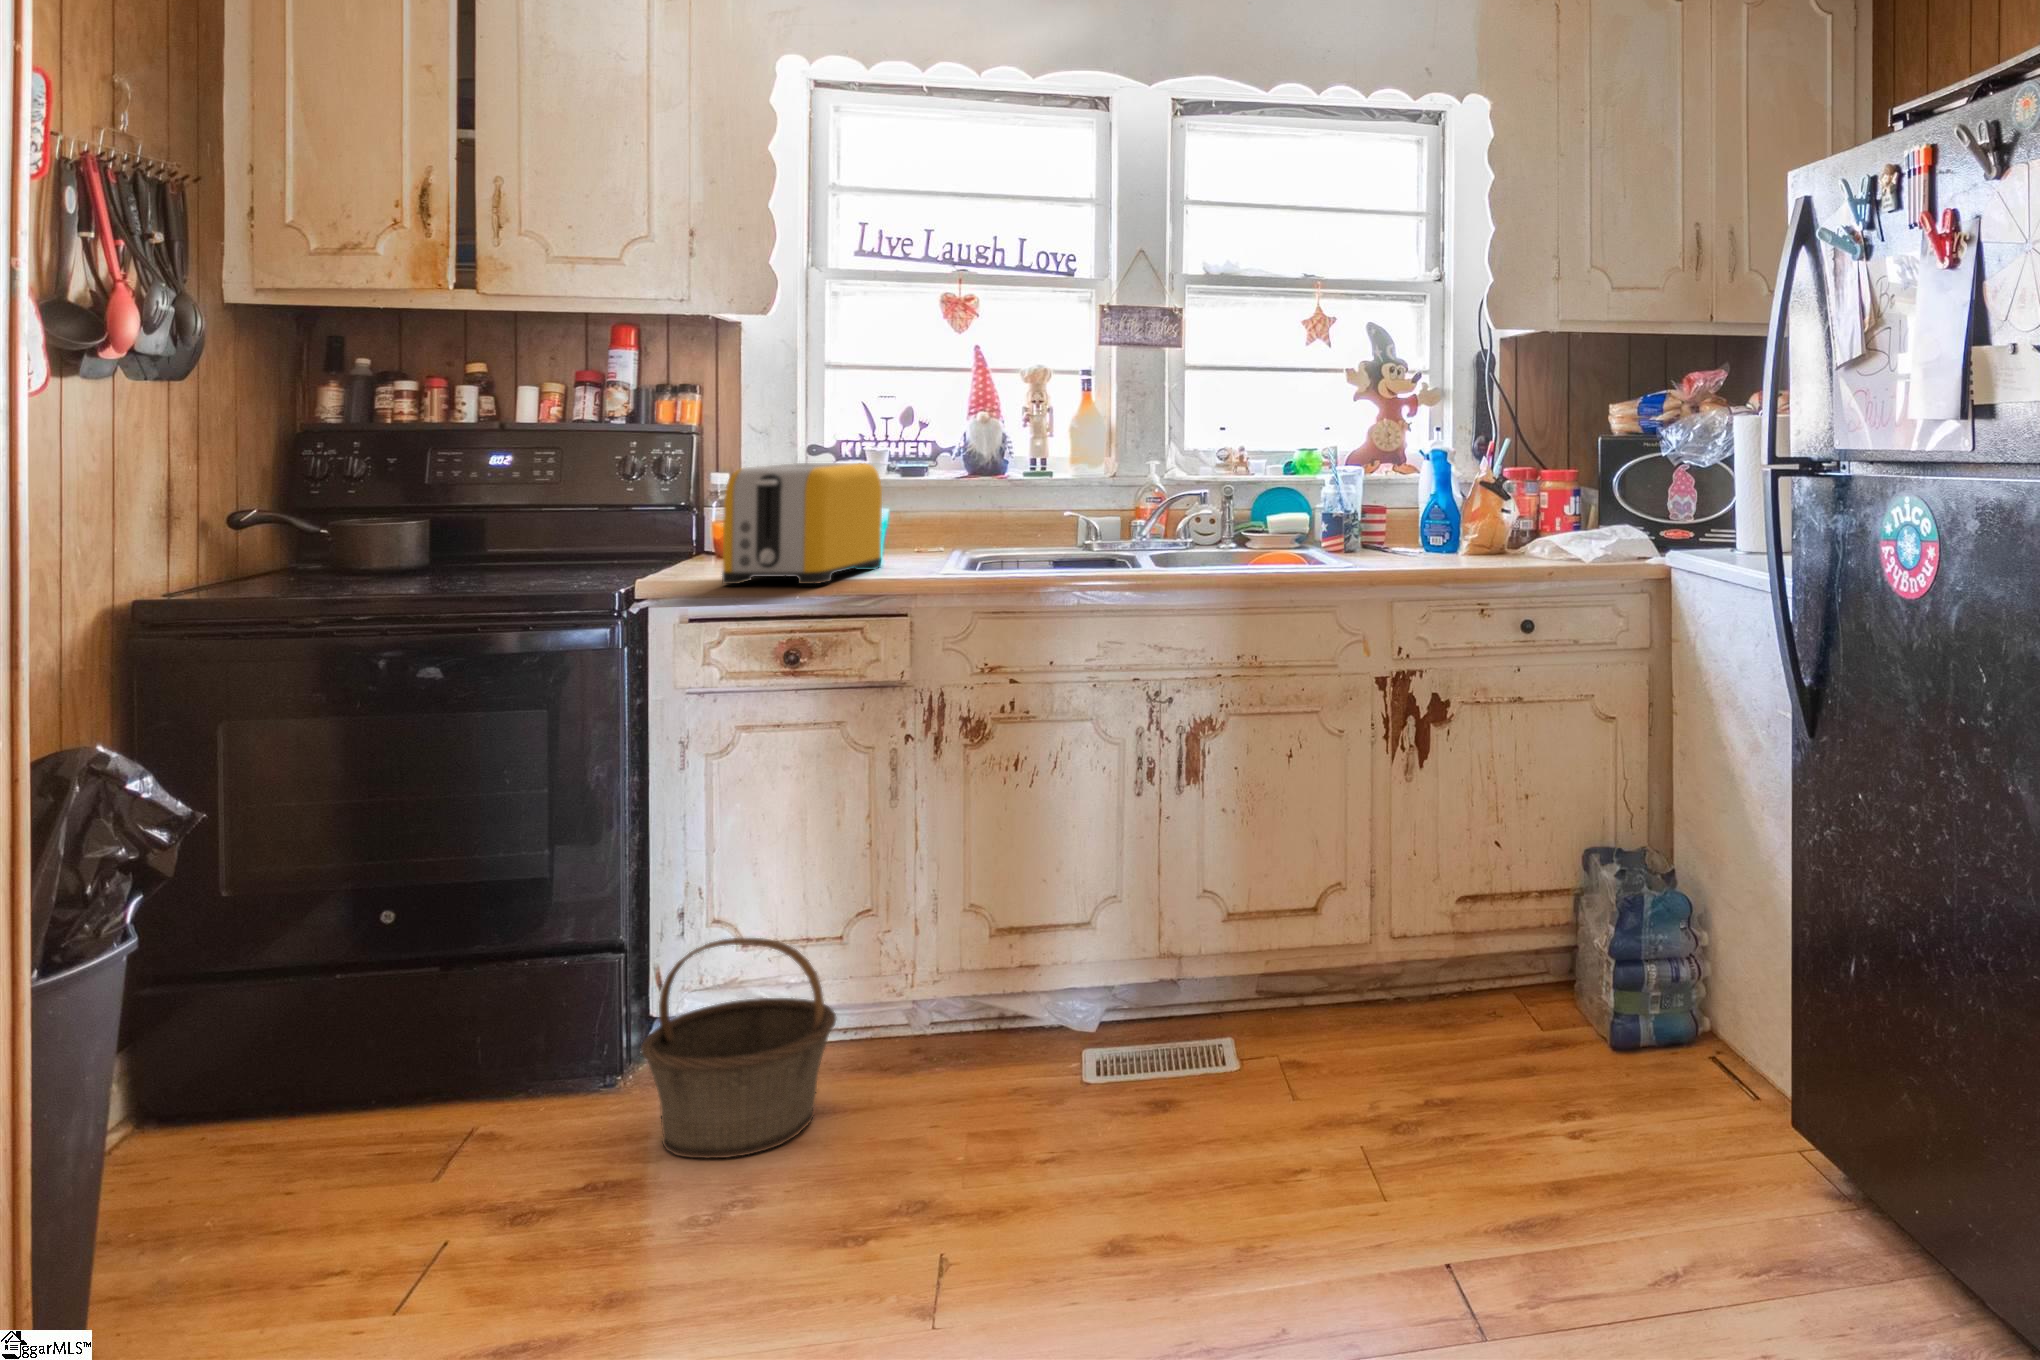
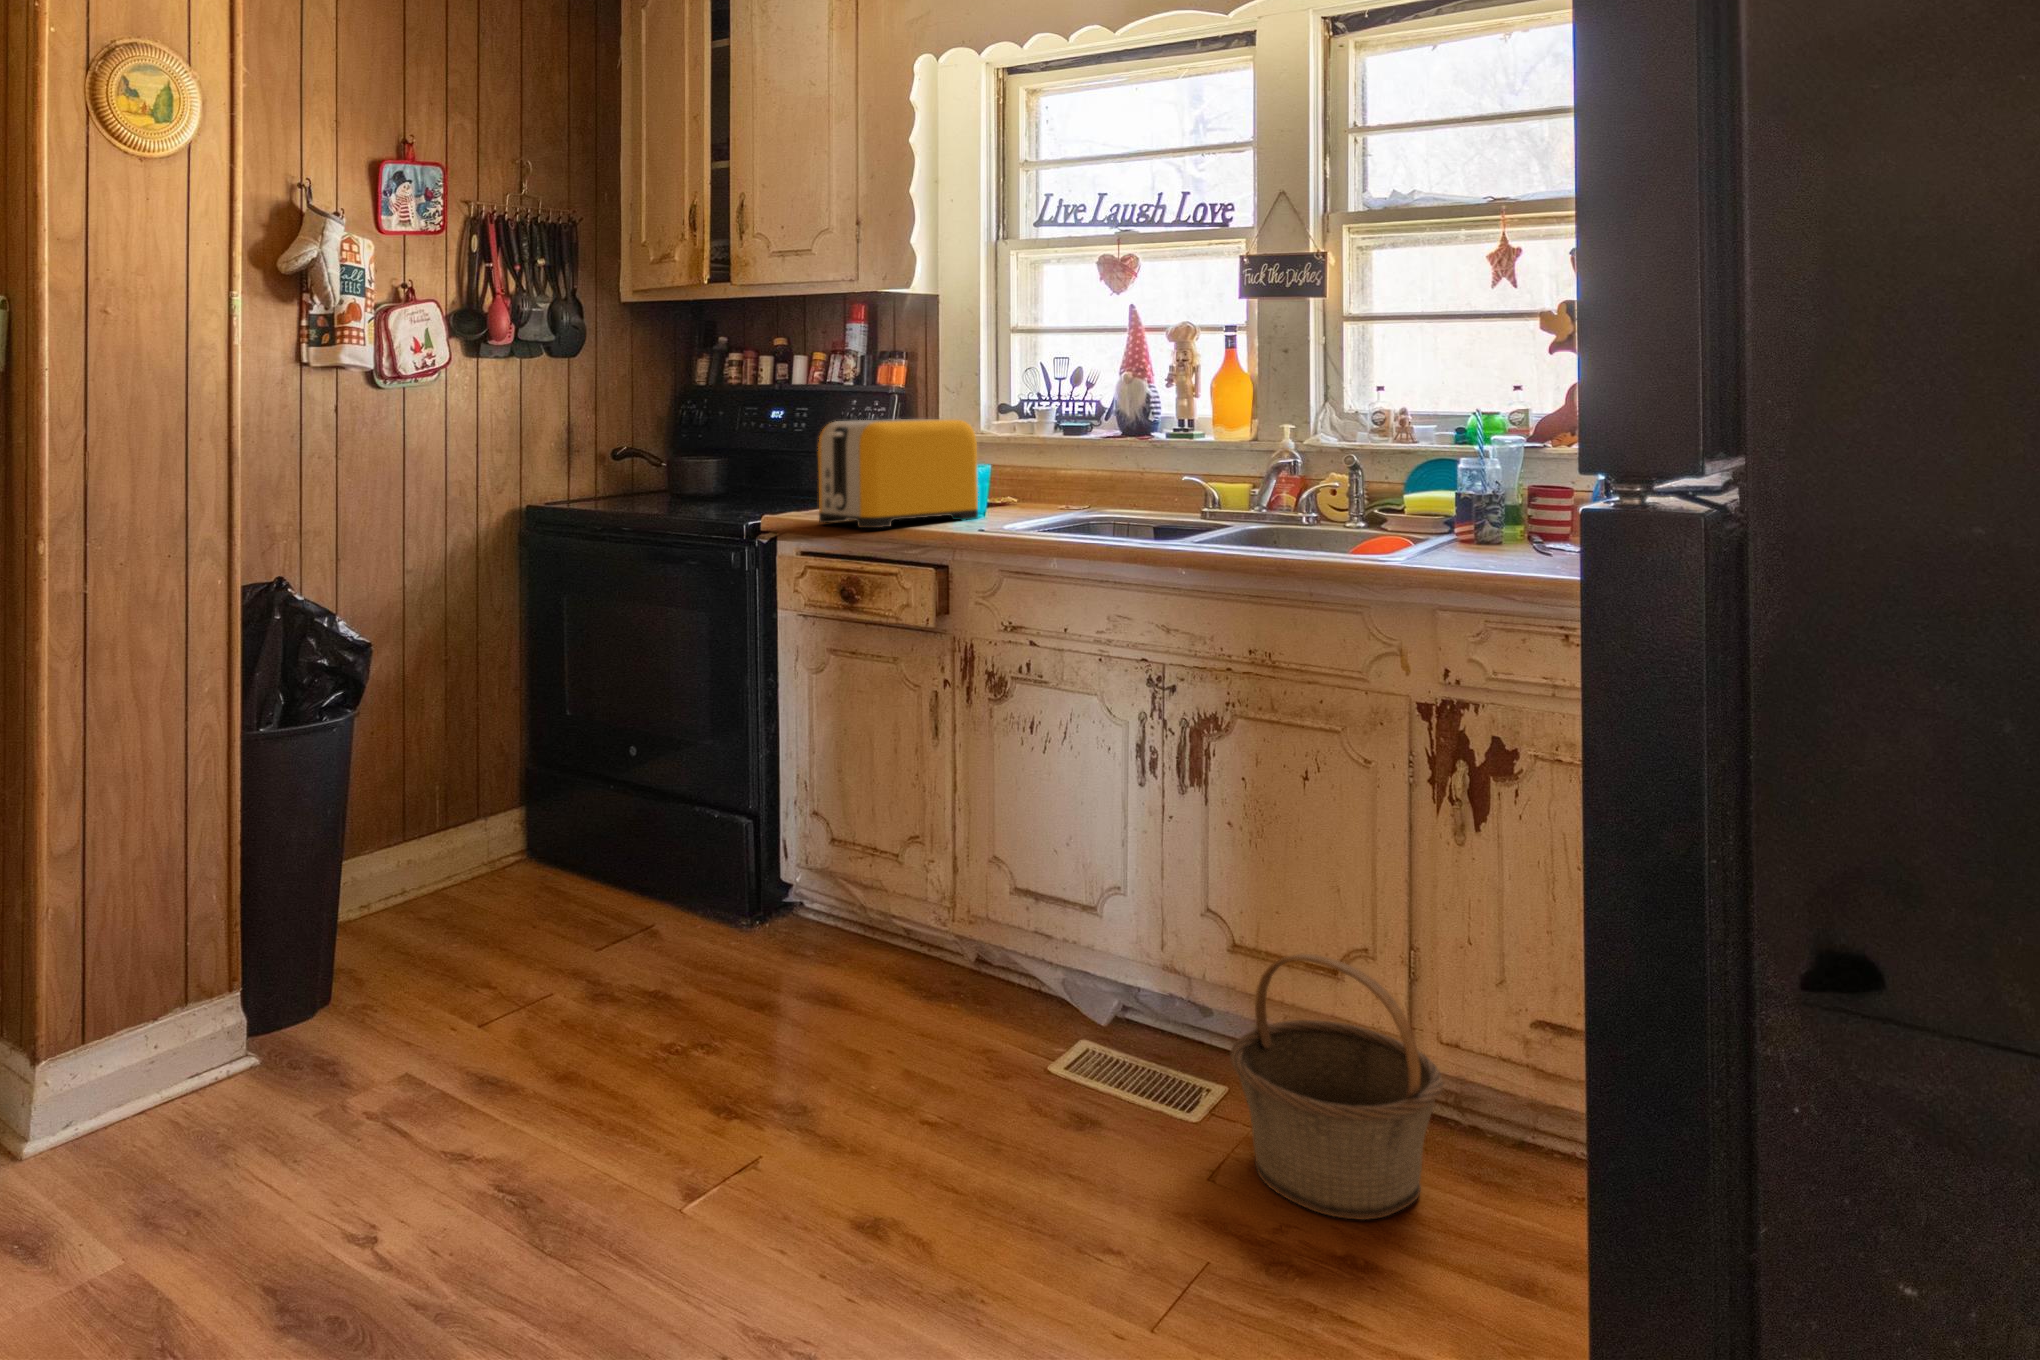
basket: present [641,938,837,1158] -> present [1230,954,1443,1220]

